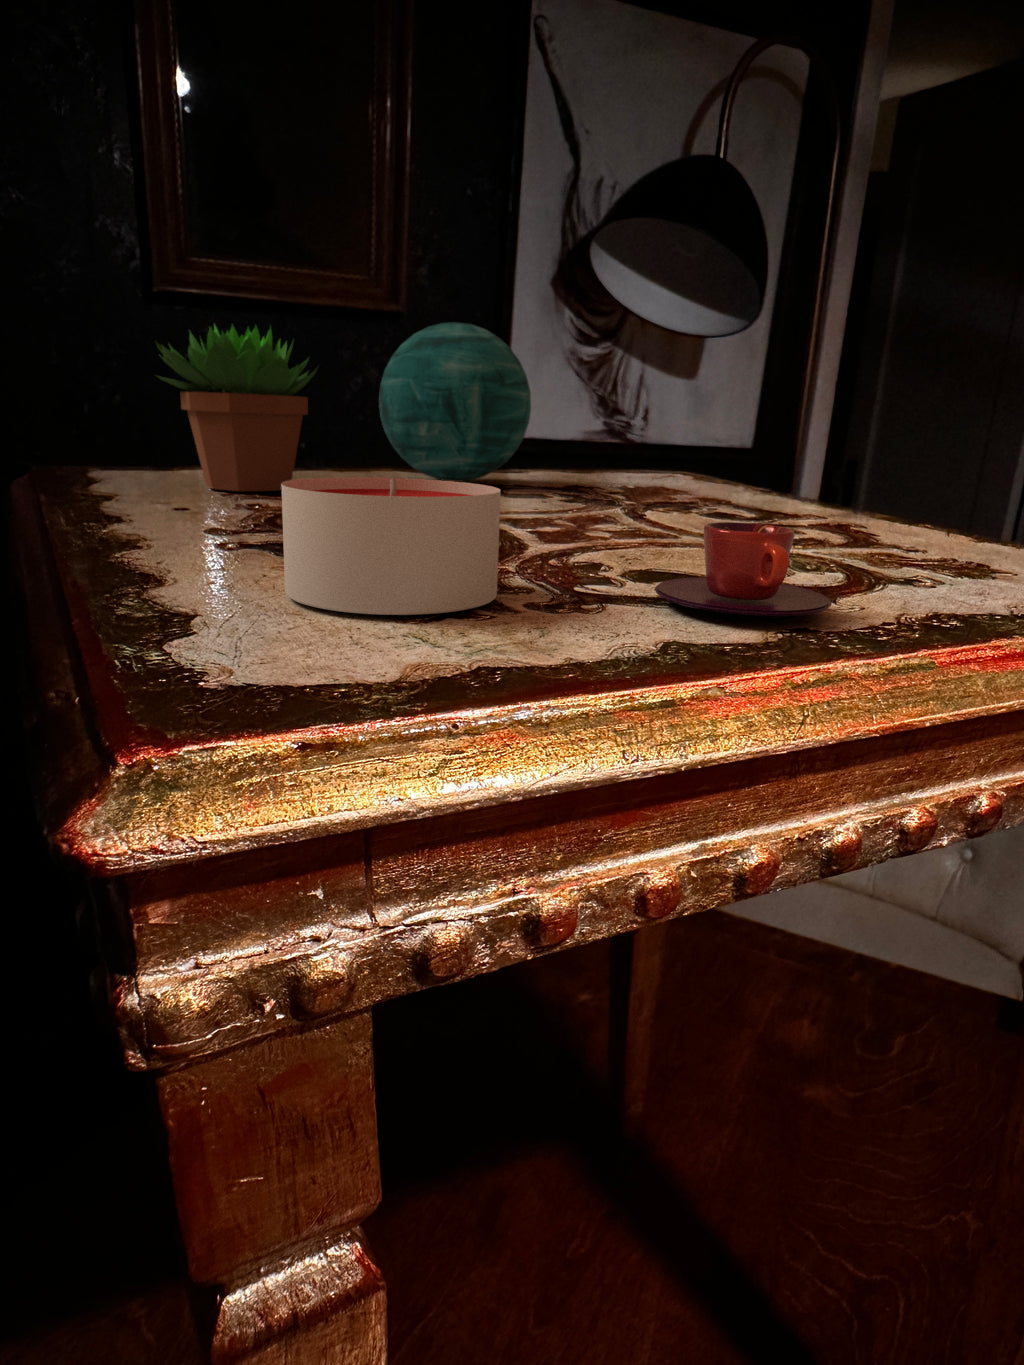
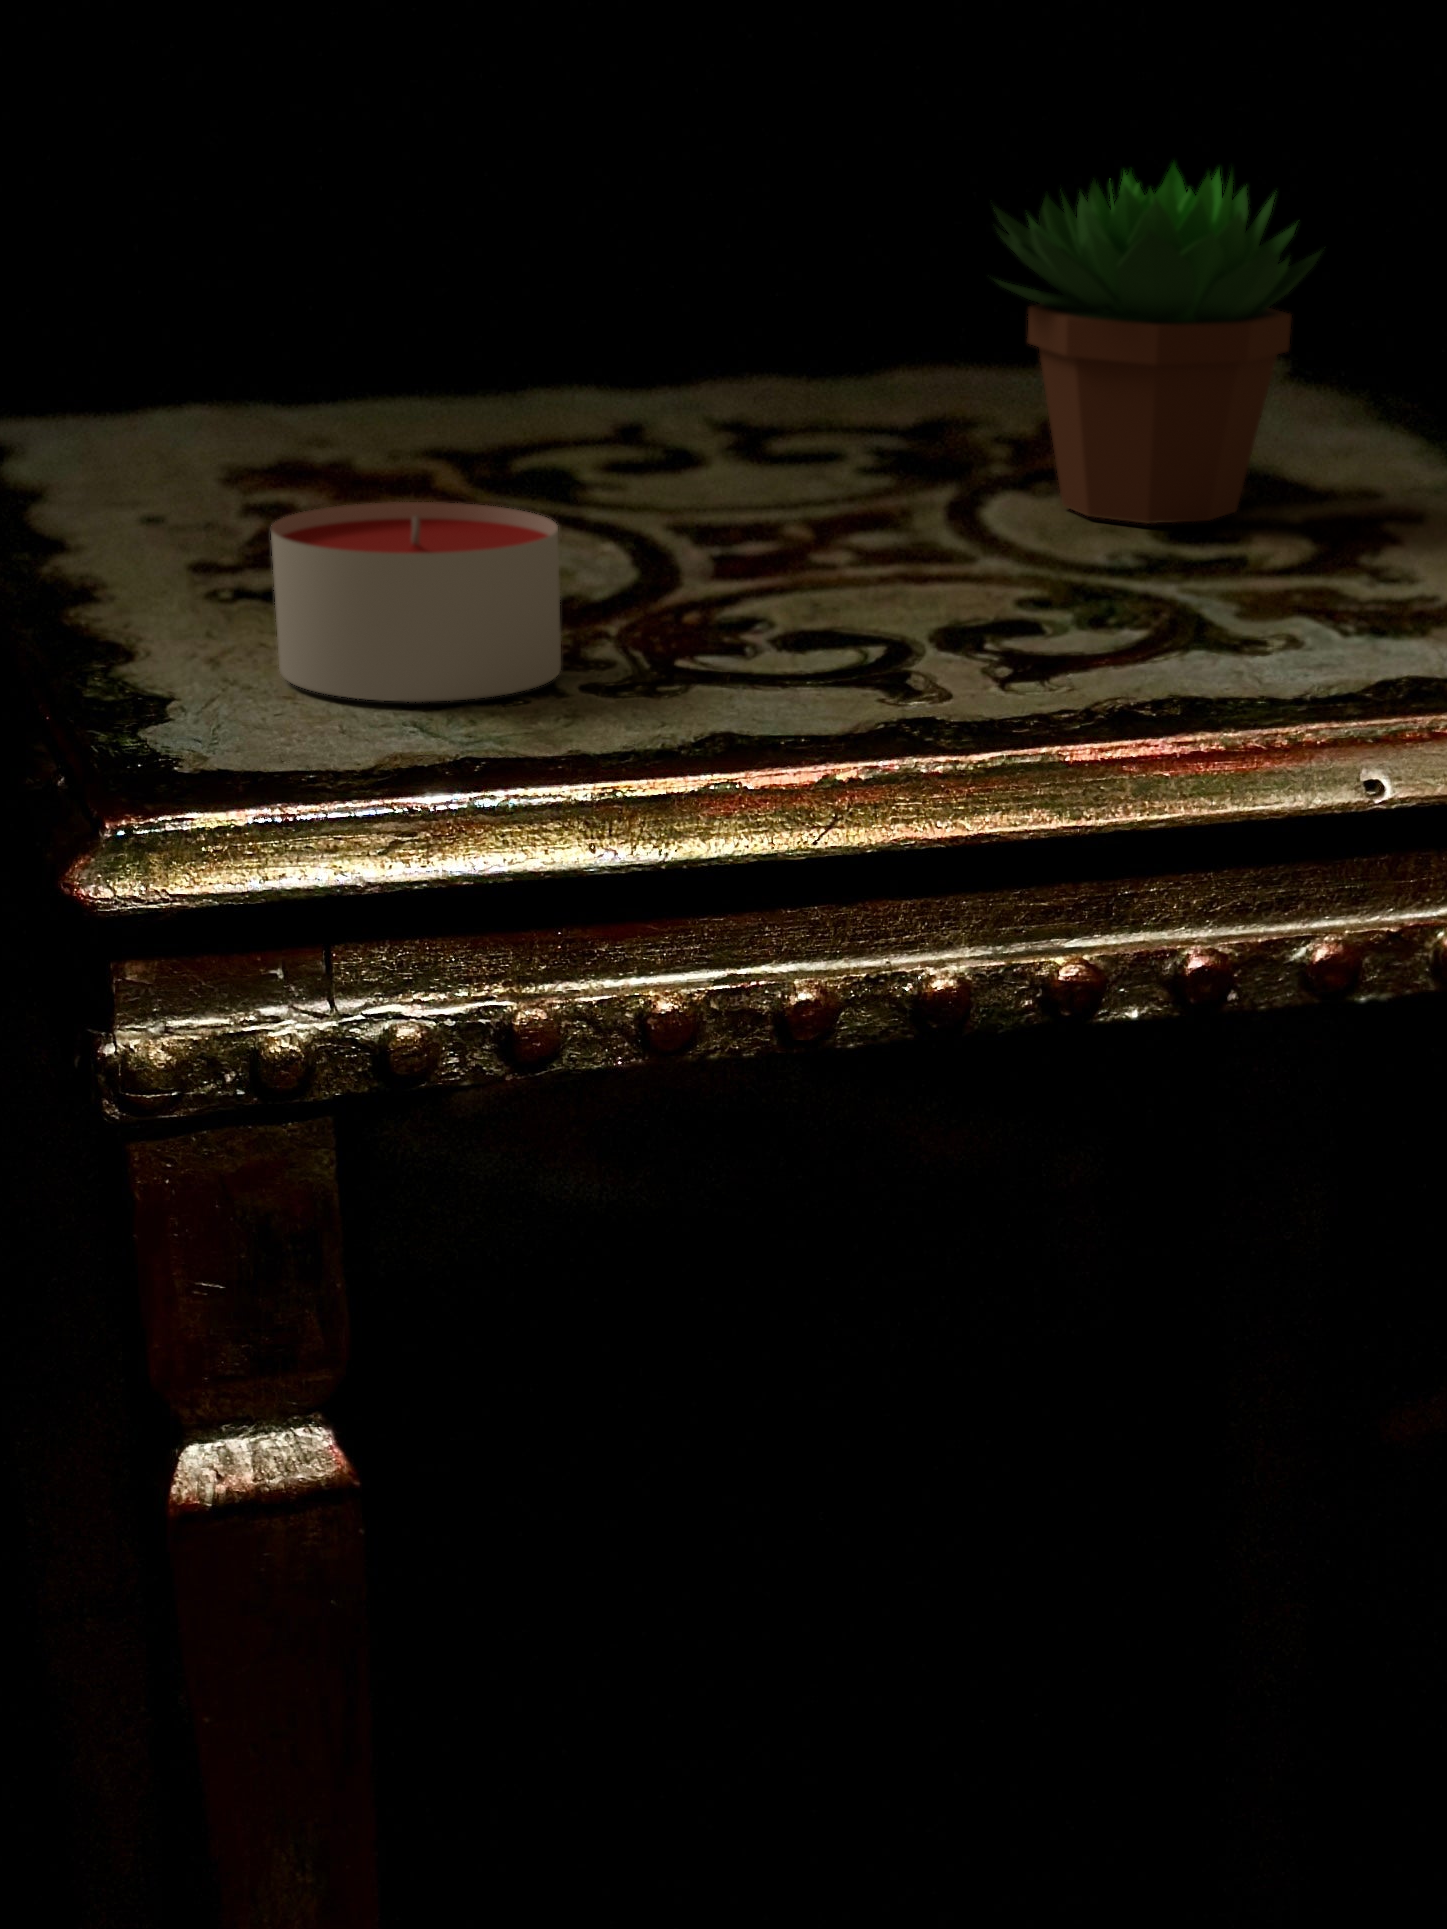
decorative orb: present [379,322,531,482] -> none [544,52,874,409]
succulent plant: present [156,325,317,491] -> present [994,163,1325,524]
teacup: present [655,522,832,616] -> none [771,573,1007,708]

